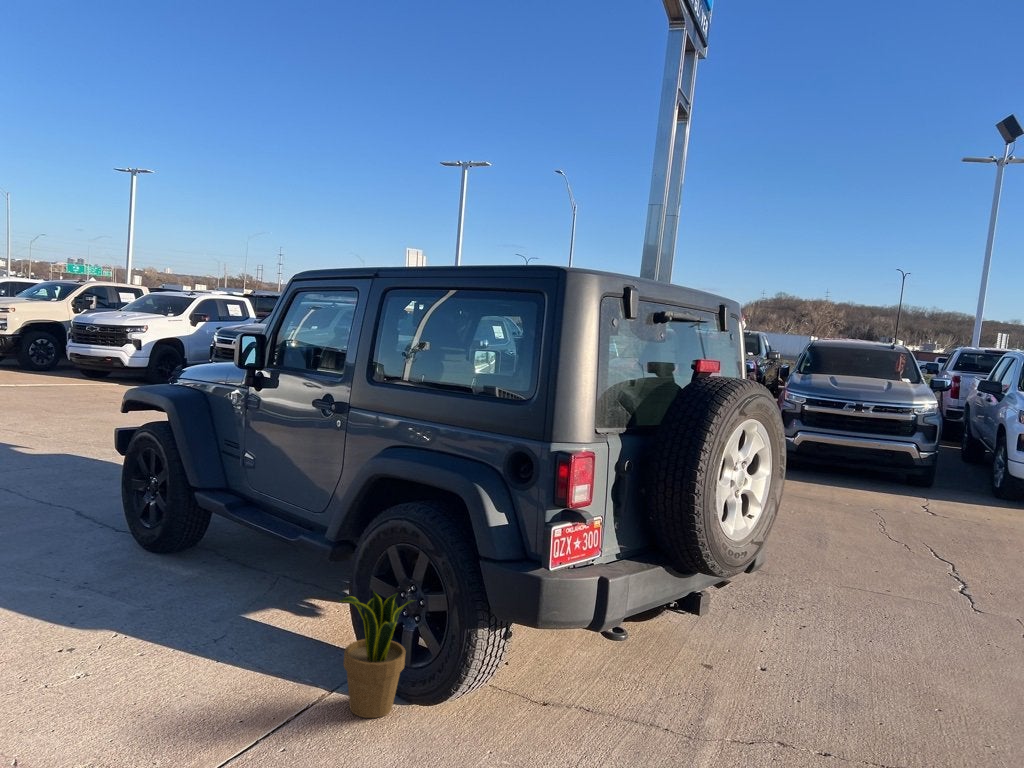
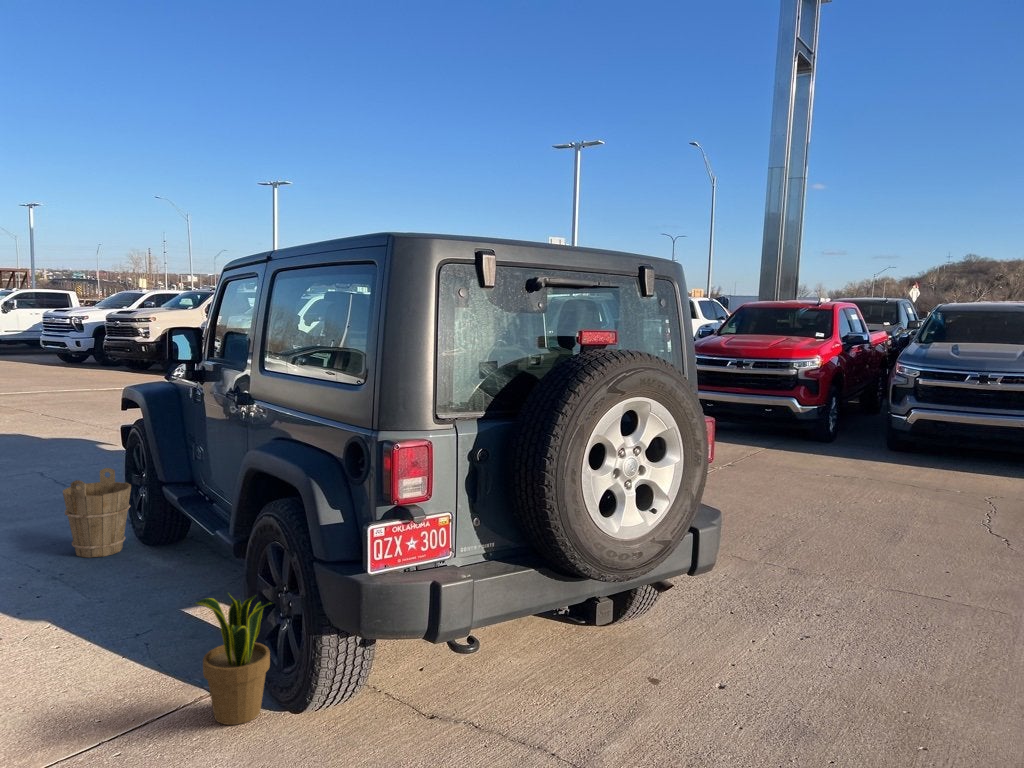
bucket: none [71,466,142,559] -> present [63,468,131,558]

